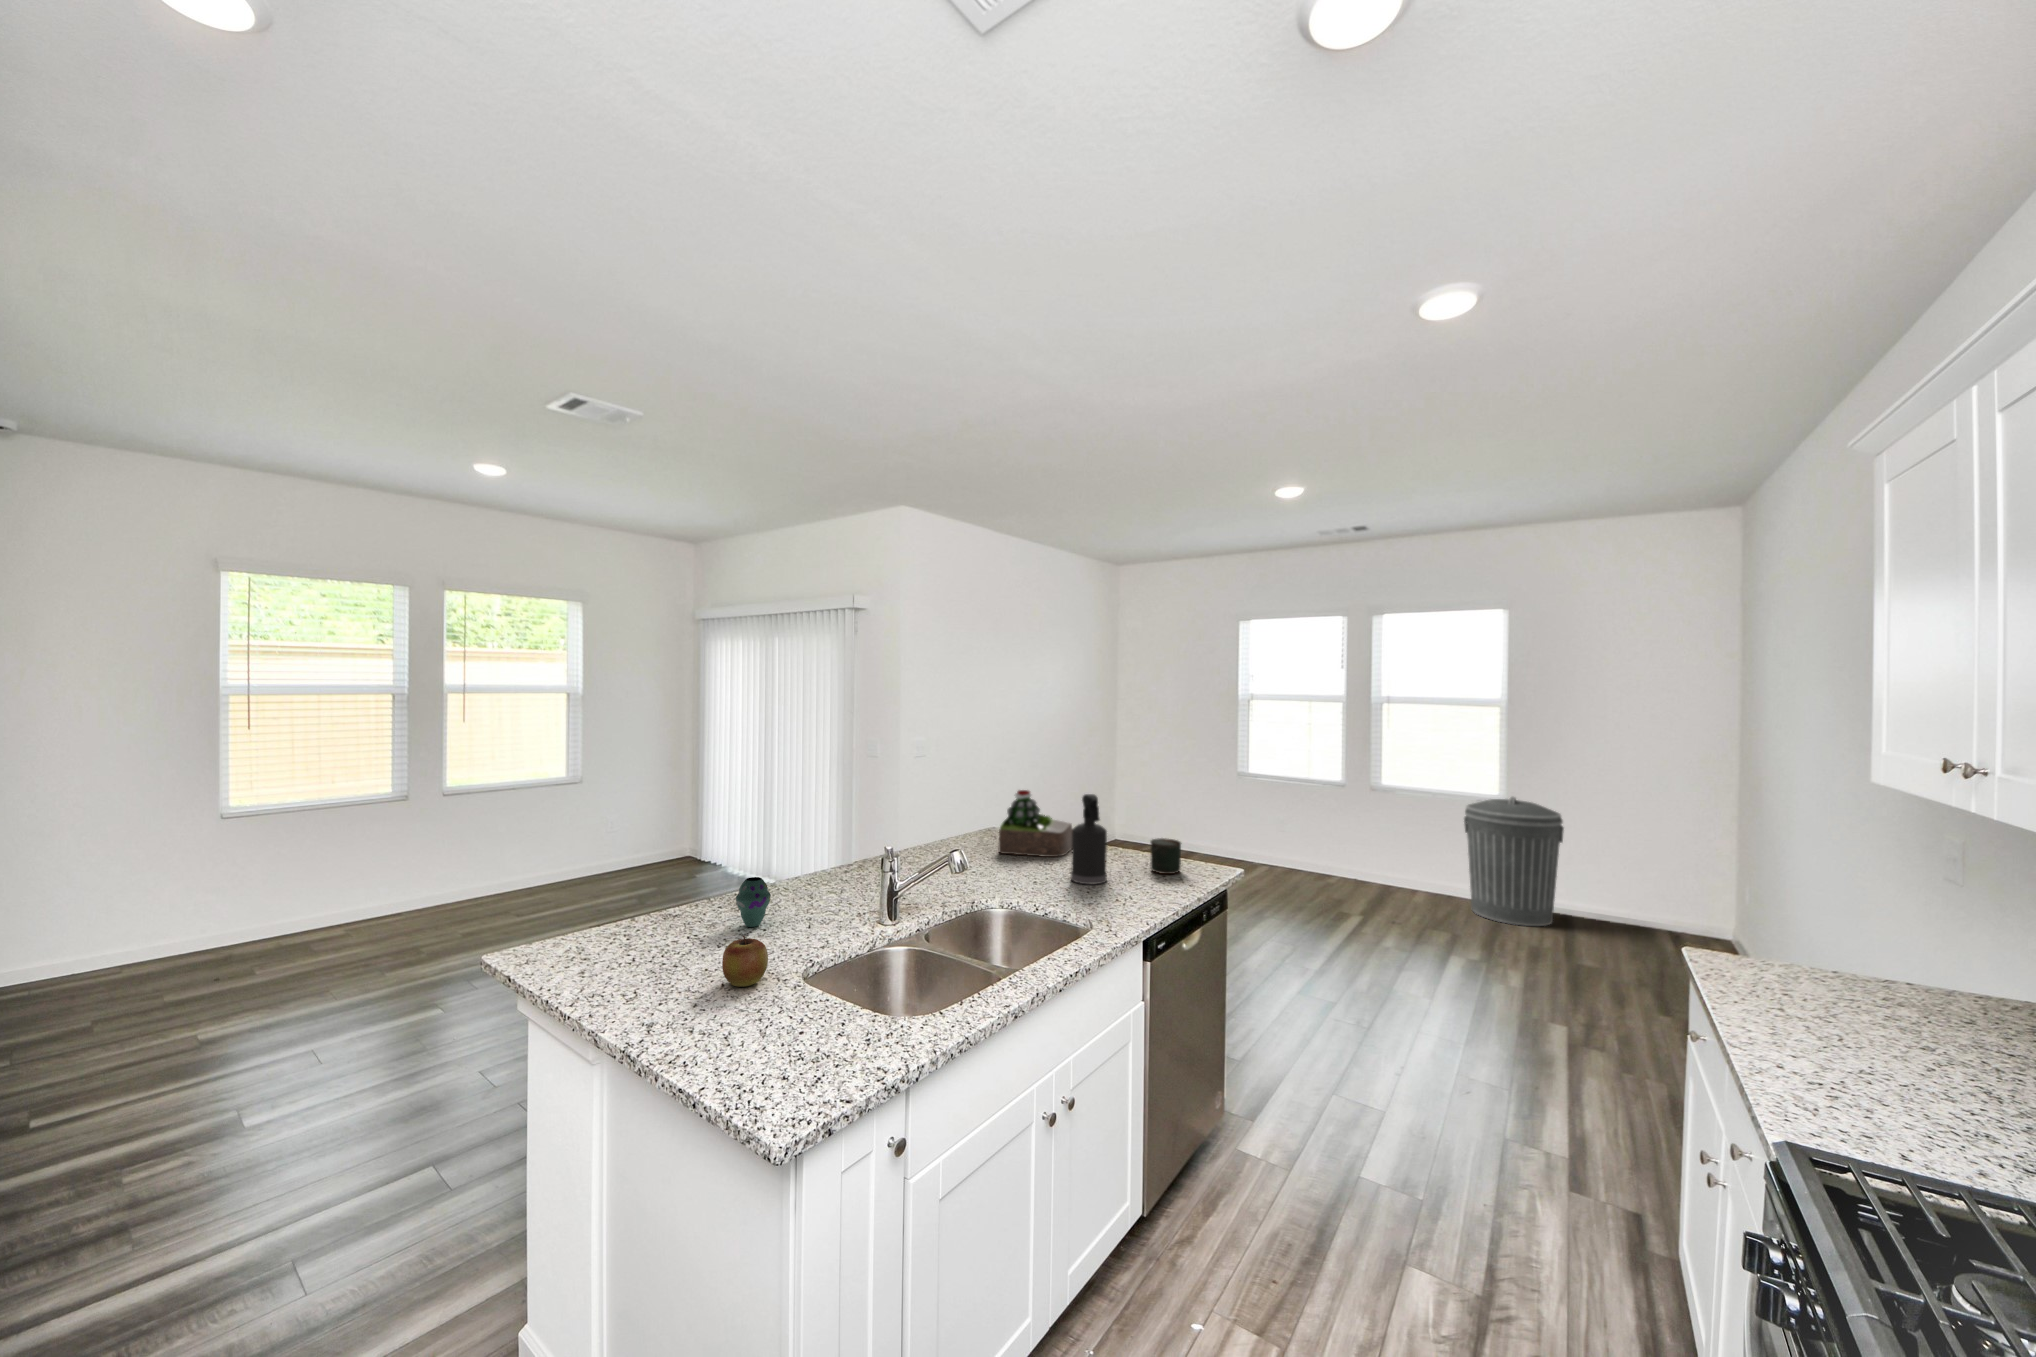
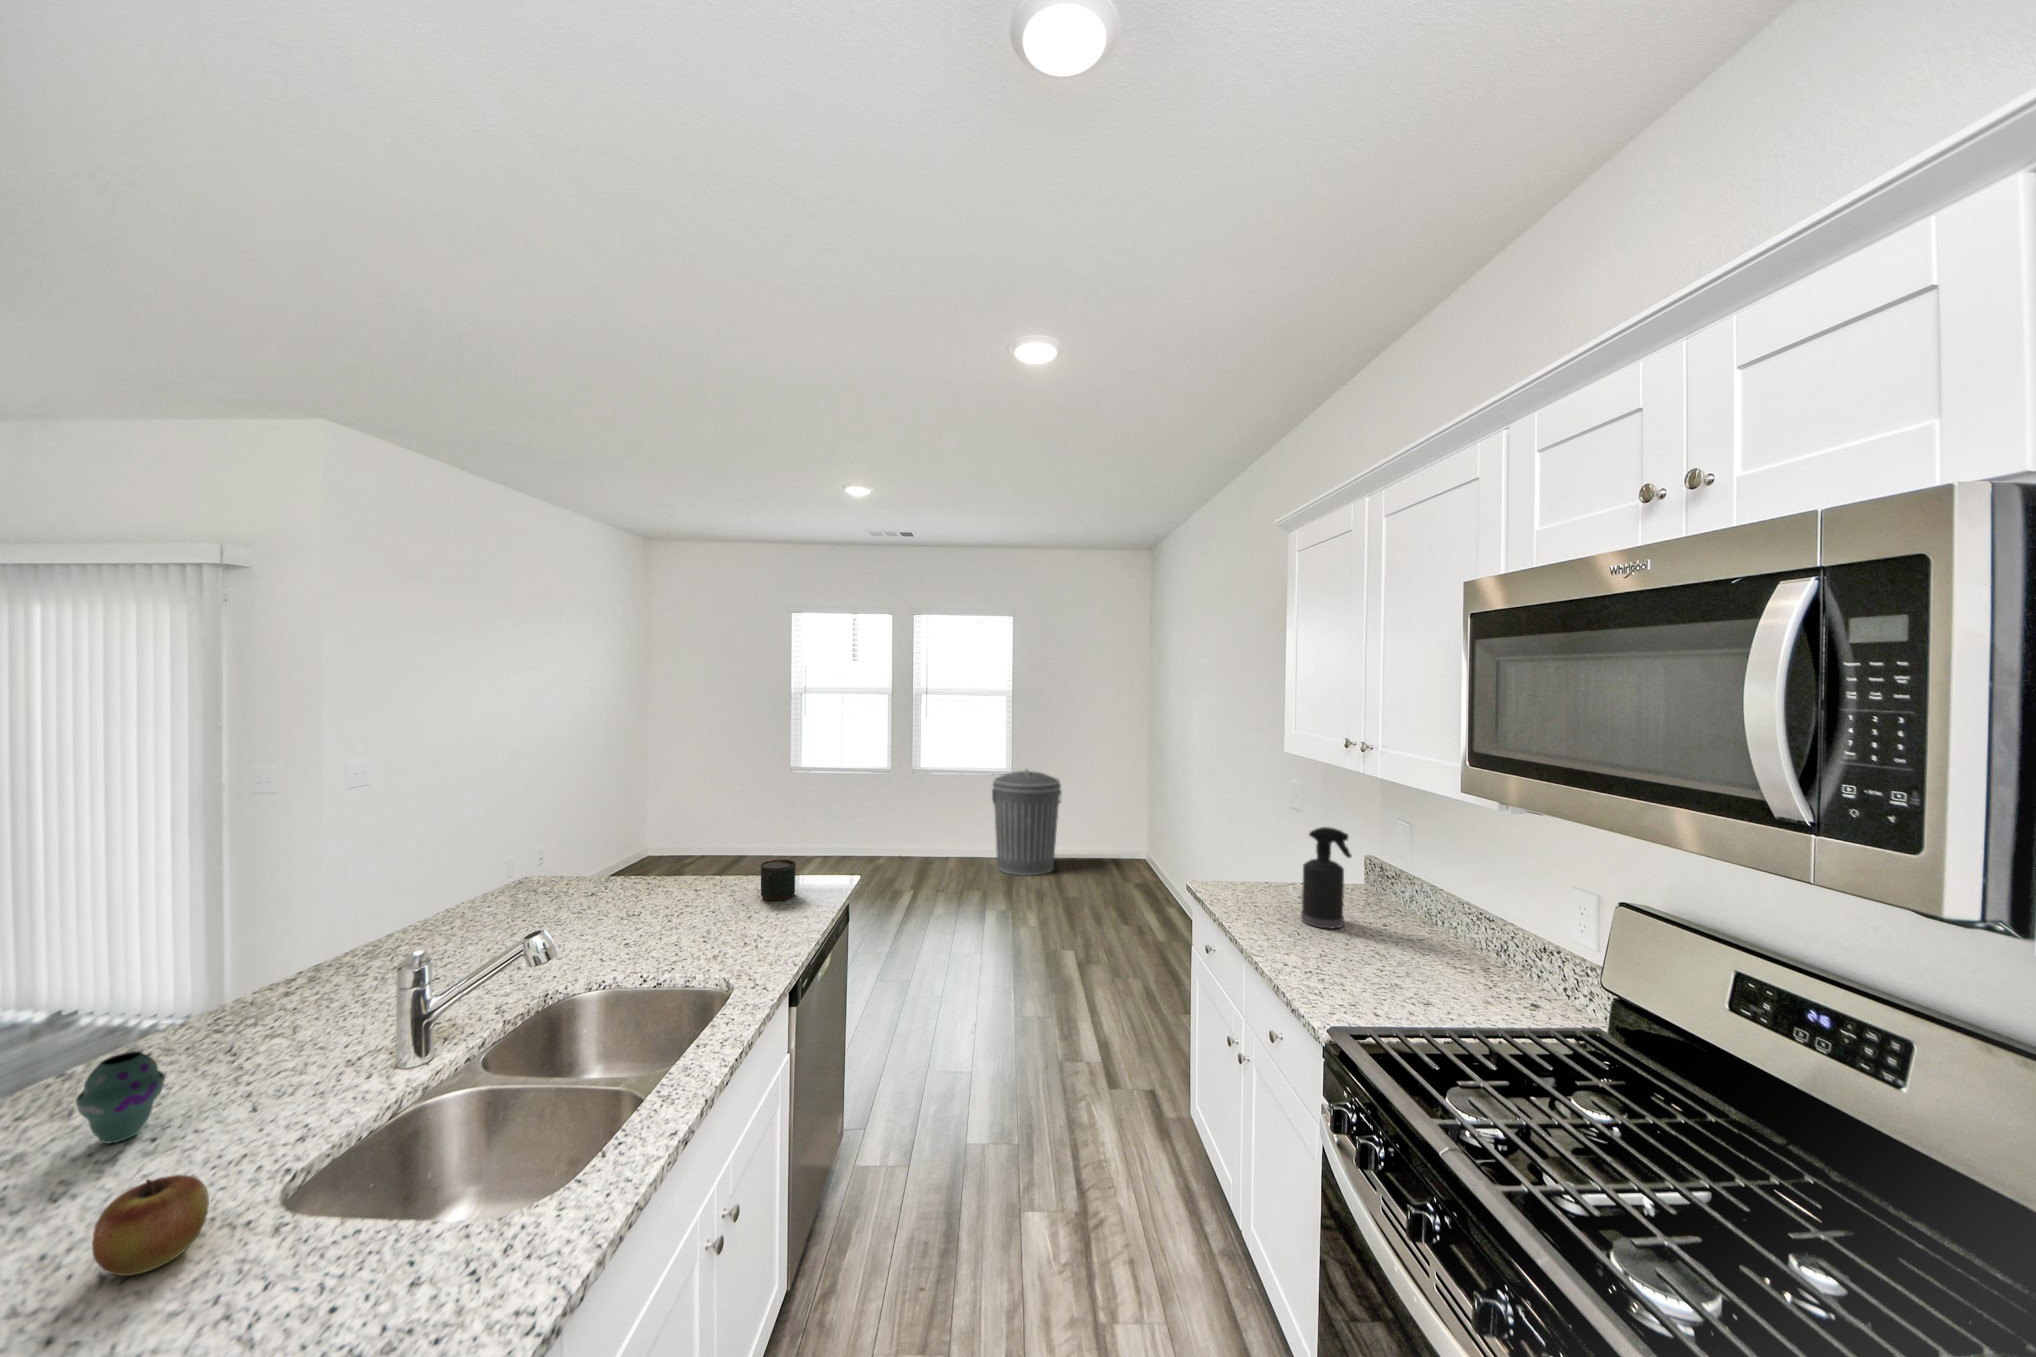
succulent plant: present [999,790,1072,857] -> none [552,824,652,910]
spray bottle: present [1071,794,1107,884] -> present [1301,827,1351,928]

